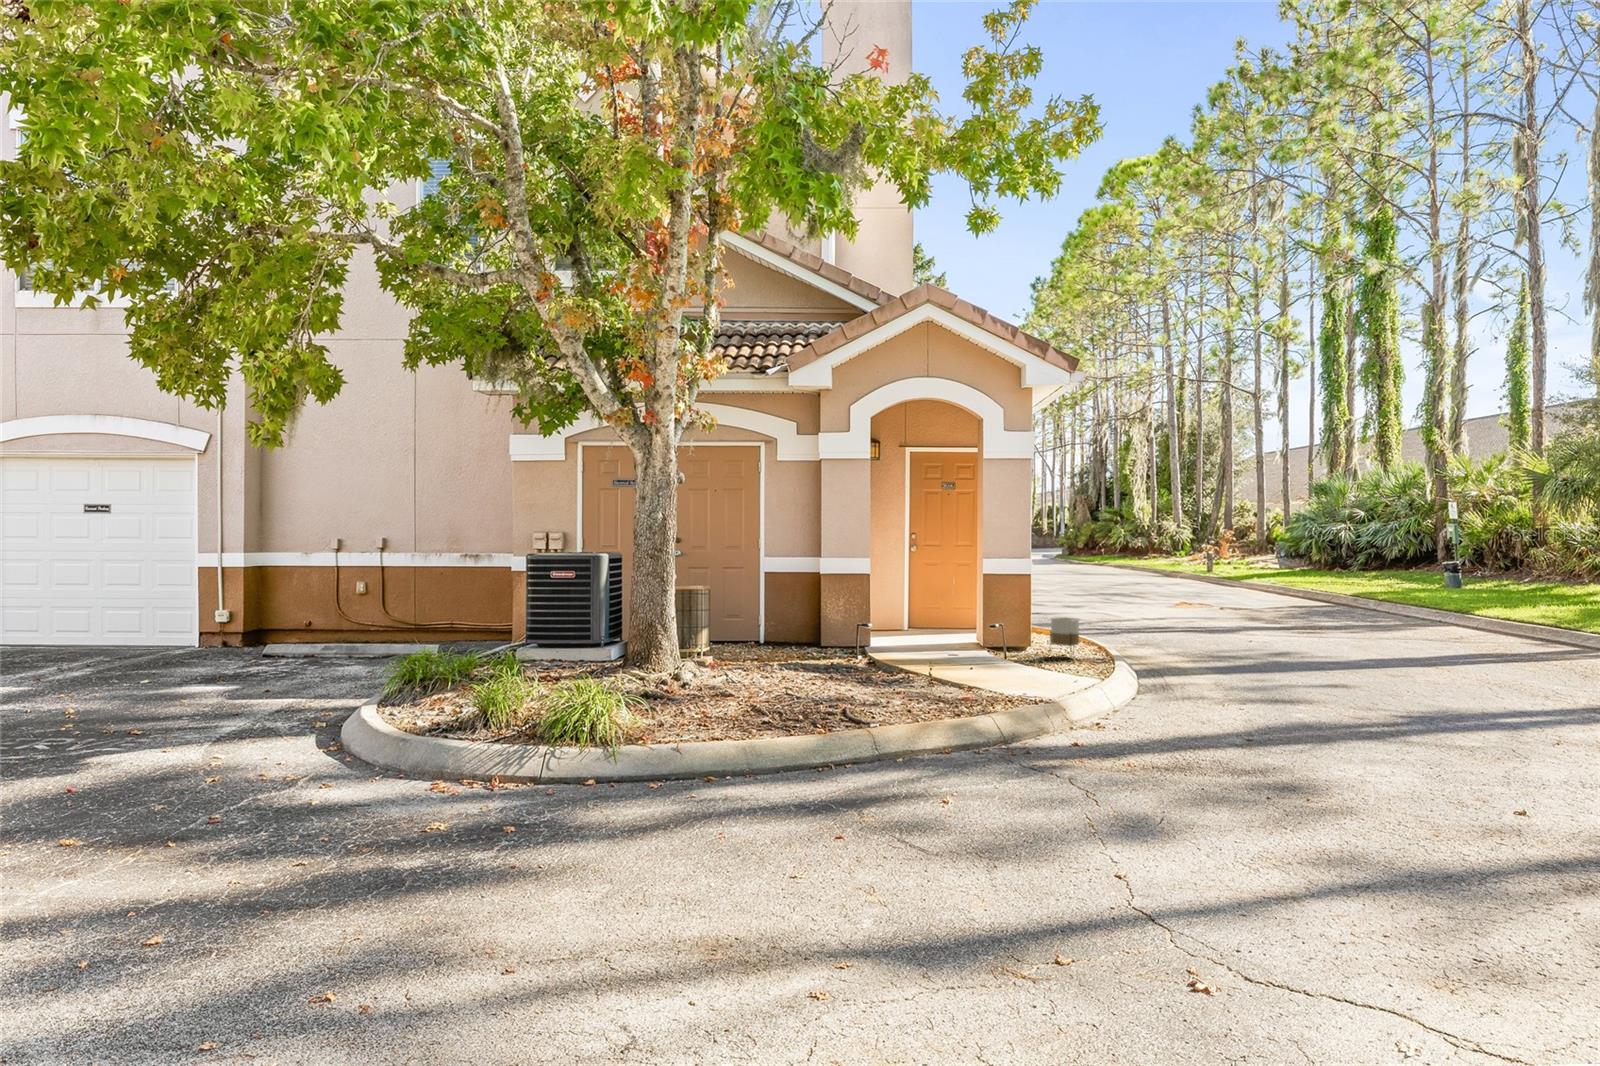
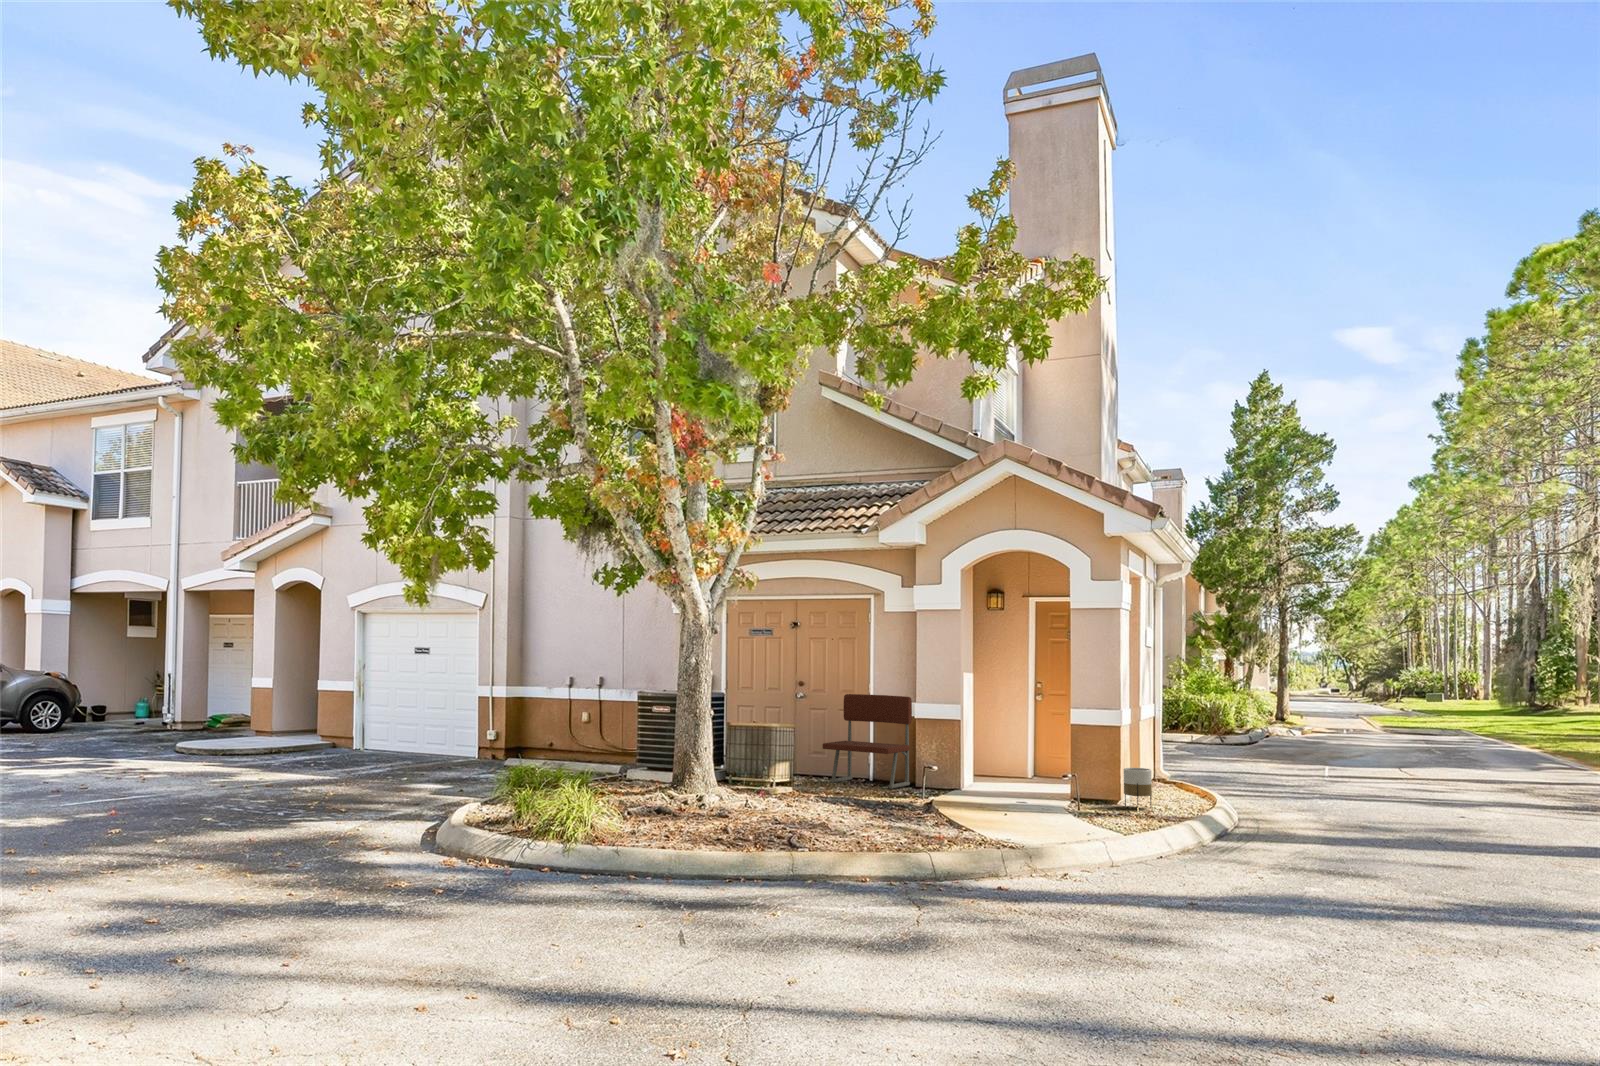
bench: none [720,551,817,653] -> present [822,694,912,789]

